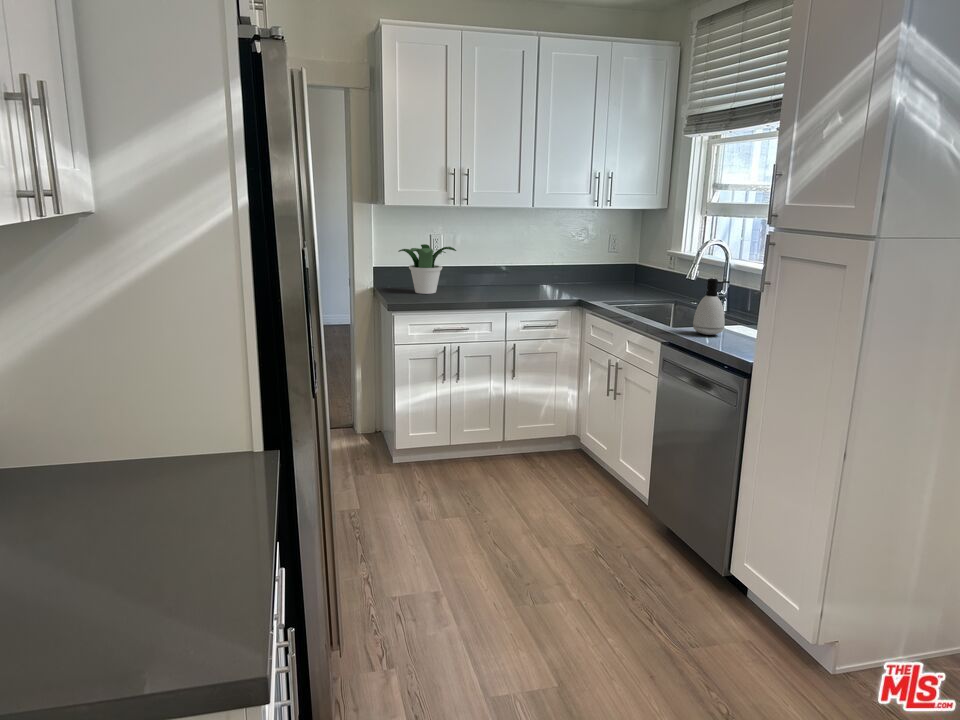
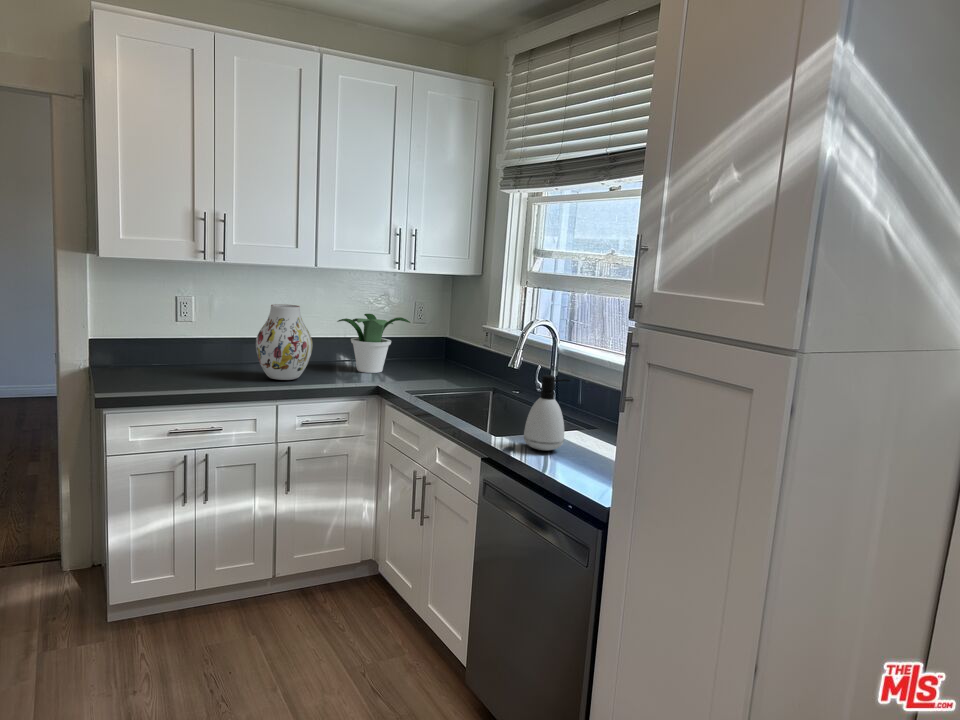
vase: none [490,237,531,294] -> present [256,304,313,380]
potted plant: present [398,244,456,294] -> present [337,314,410,373]

